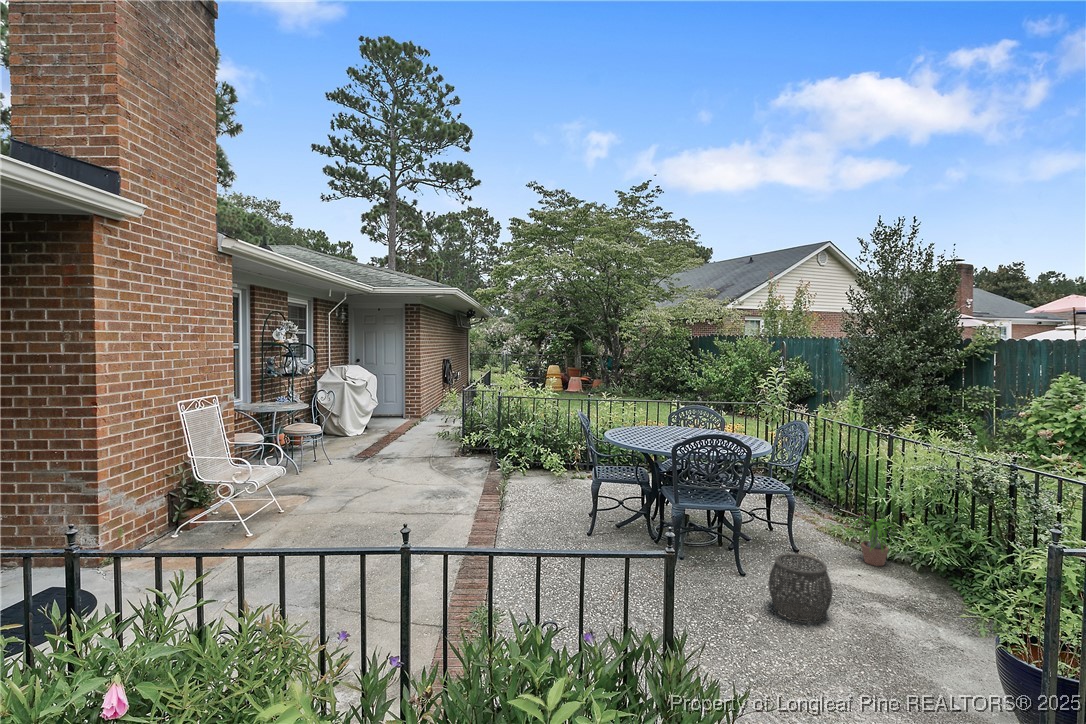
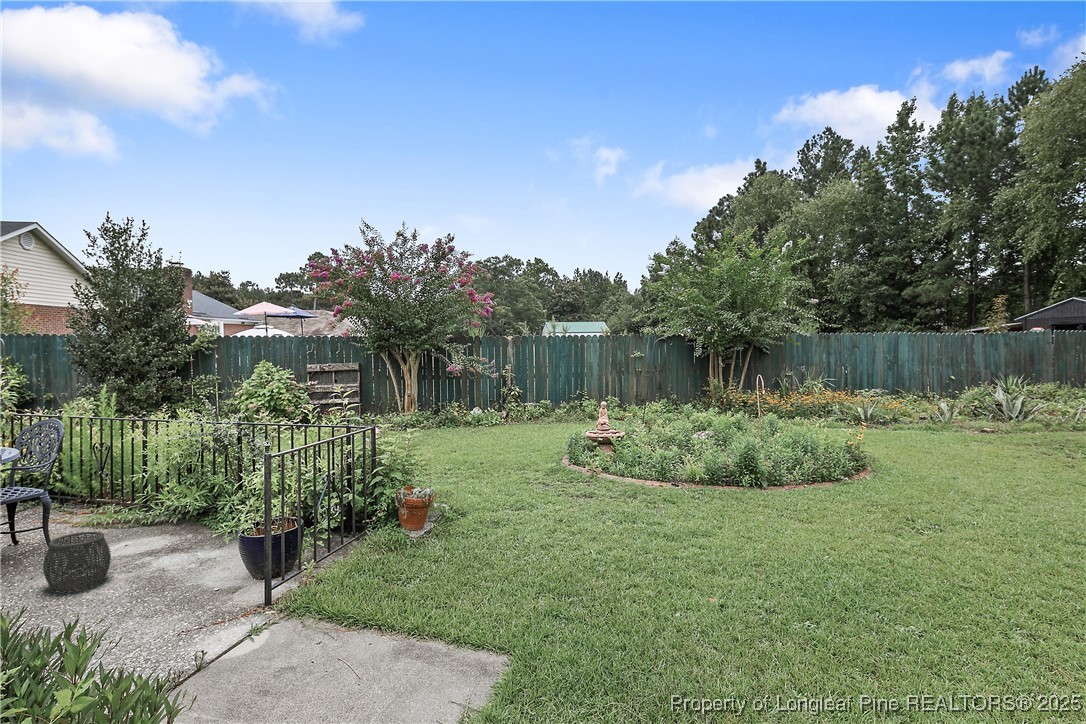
potted plant: present [853,516,897,566] -> none [107,490,163,533]

